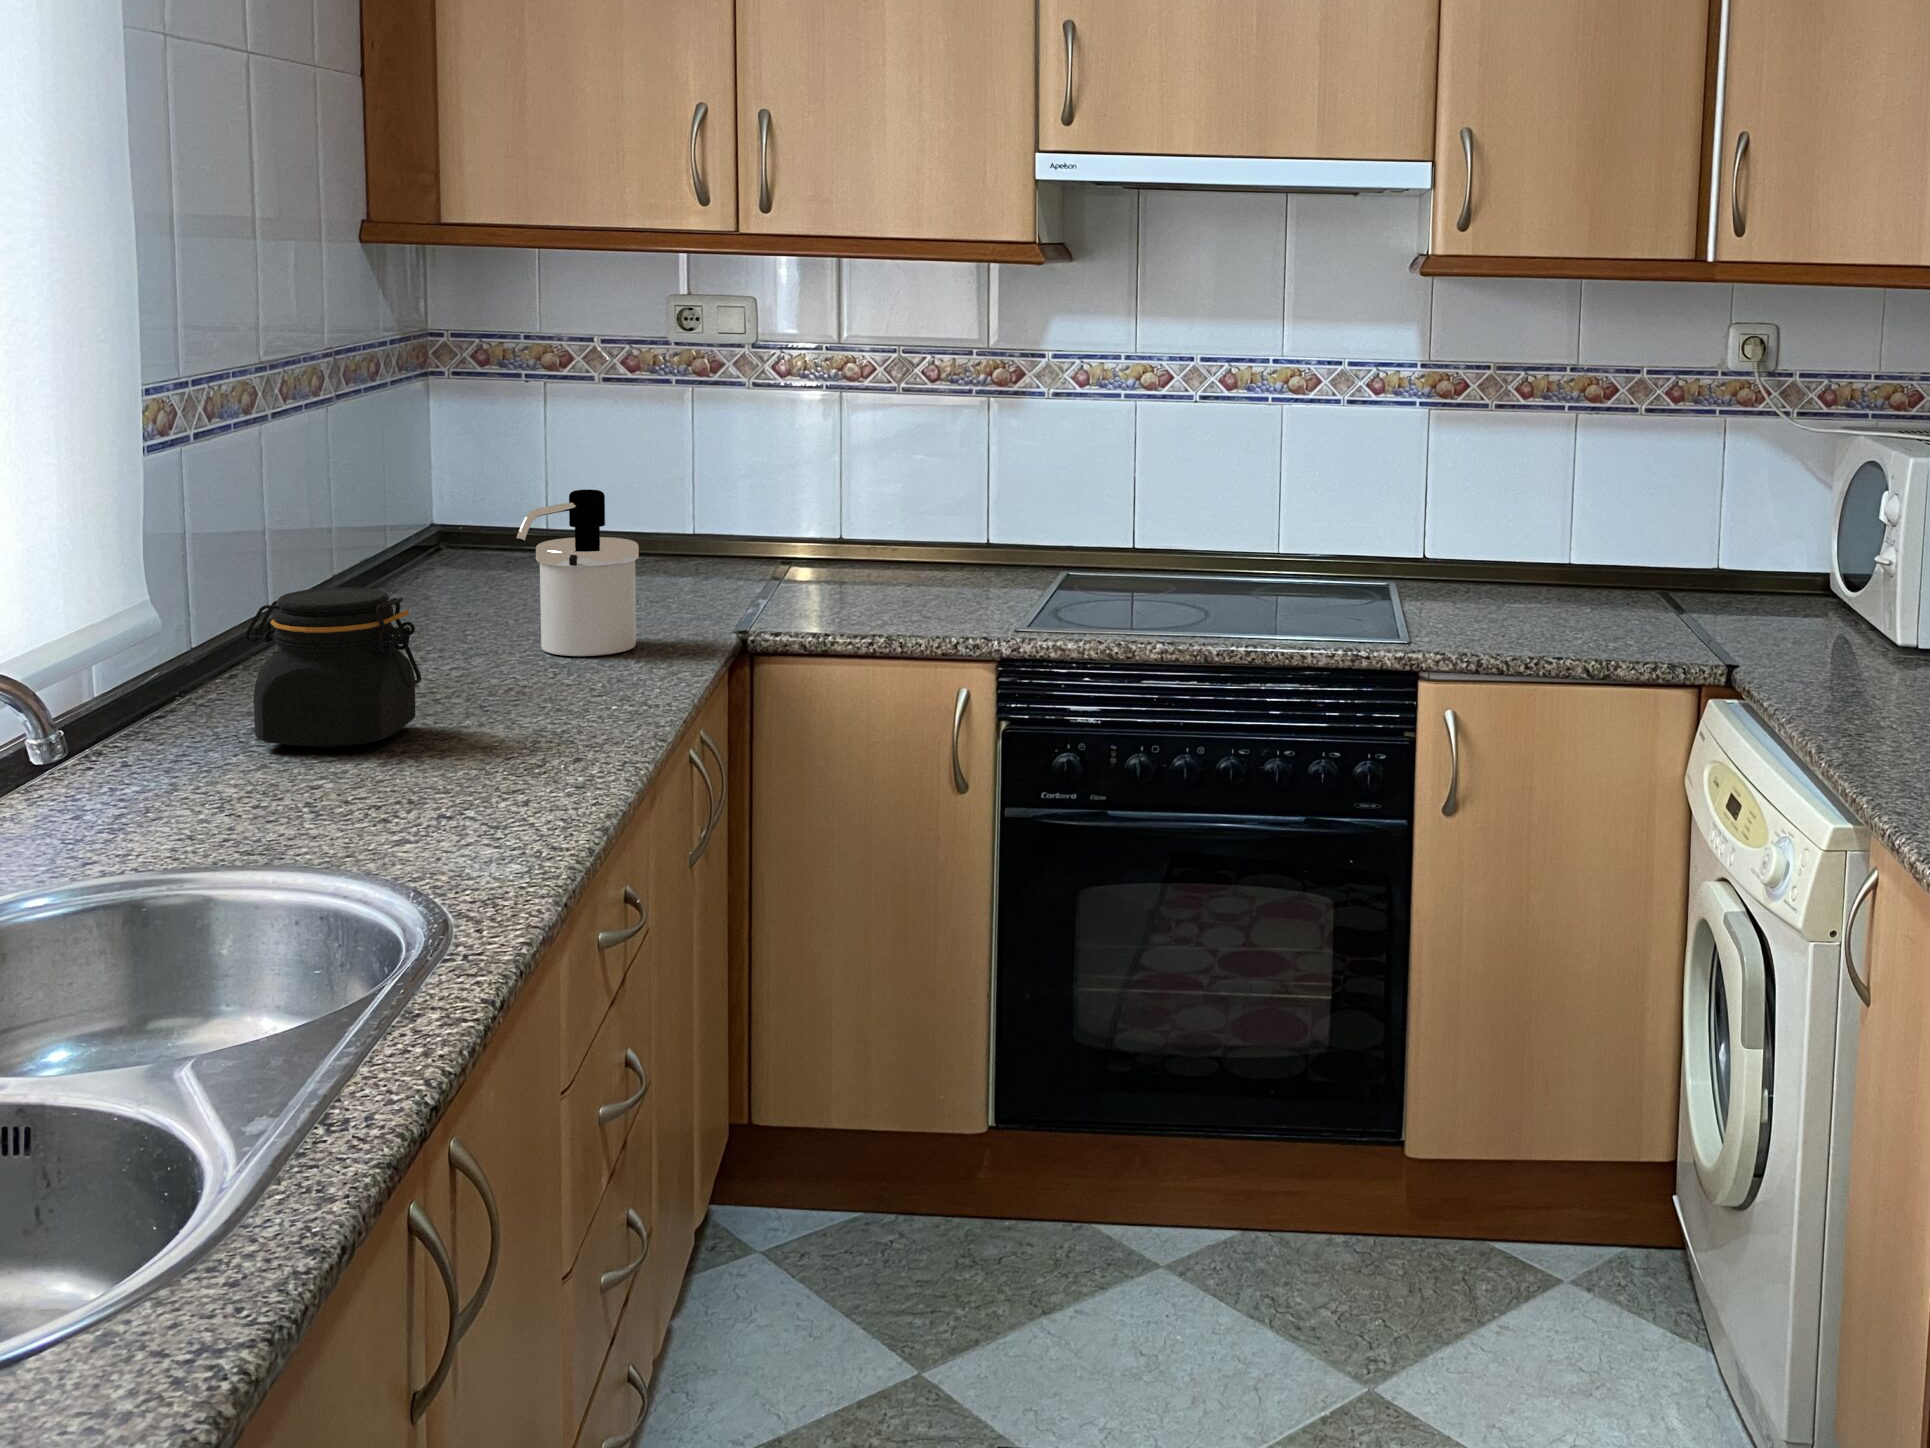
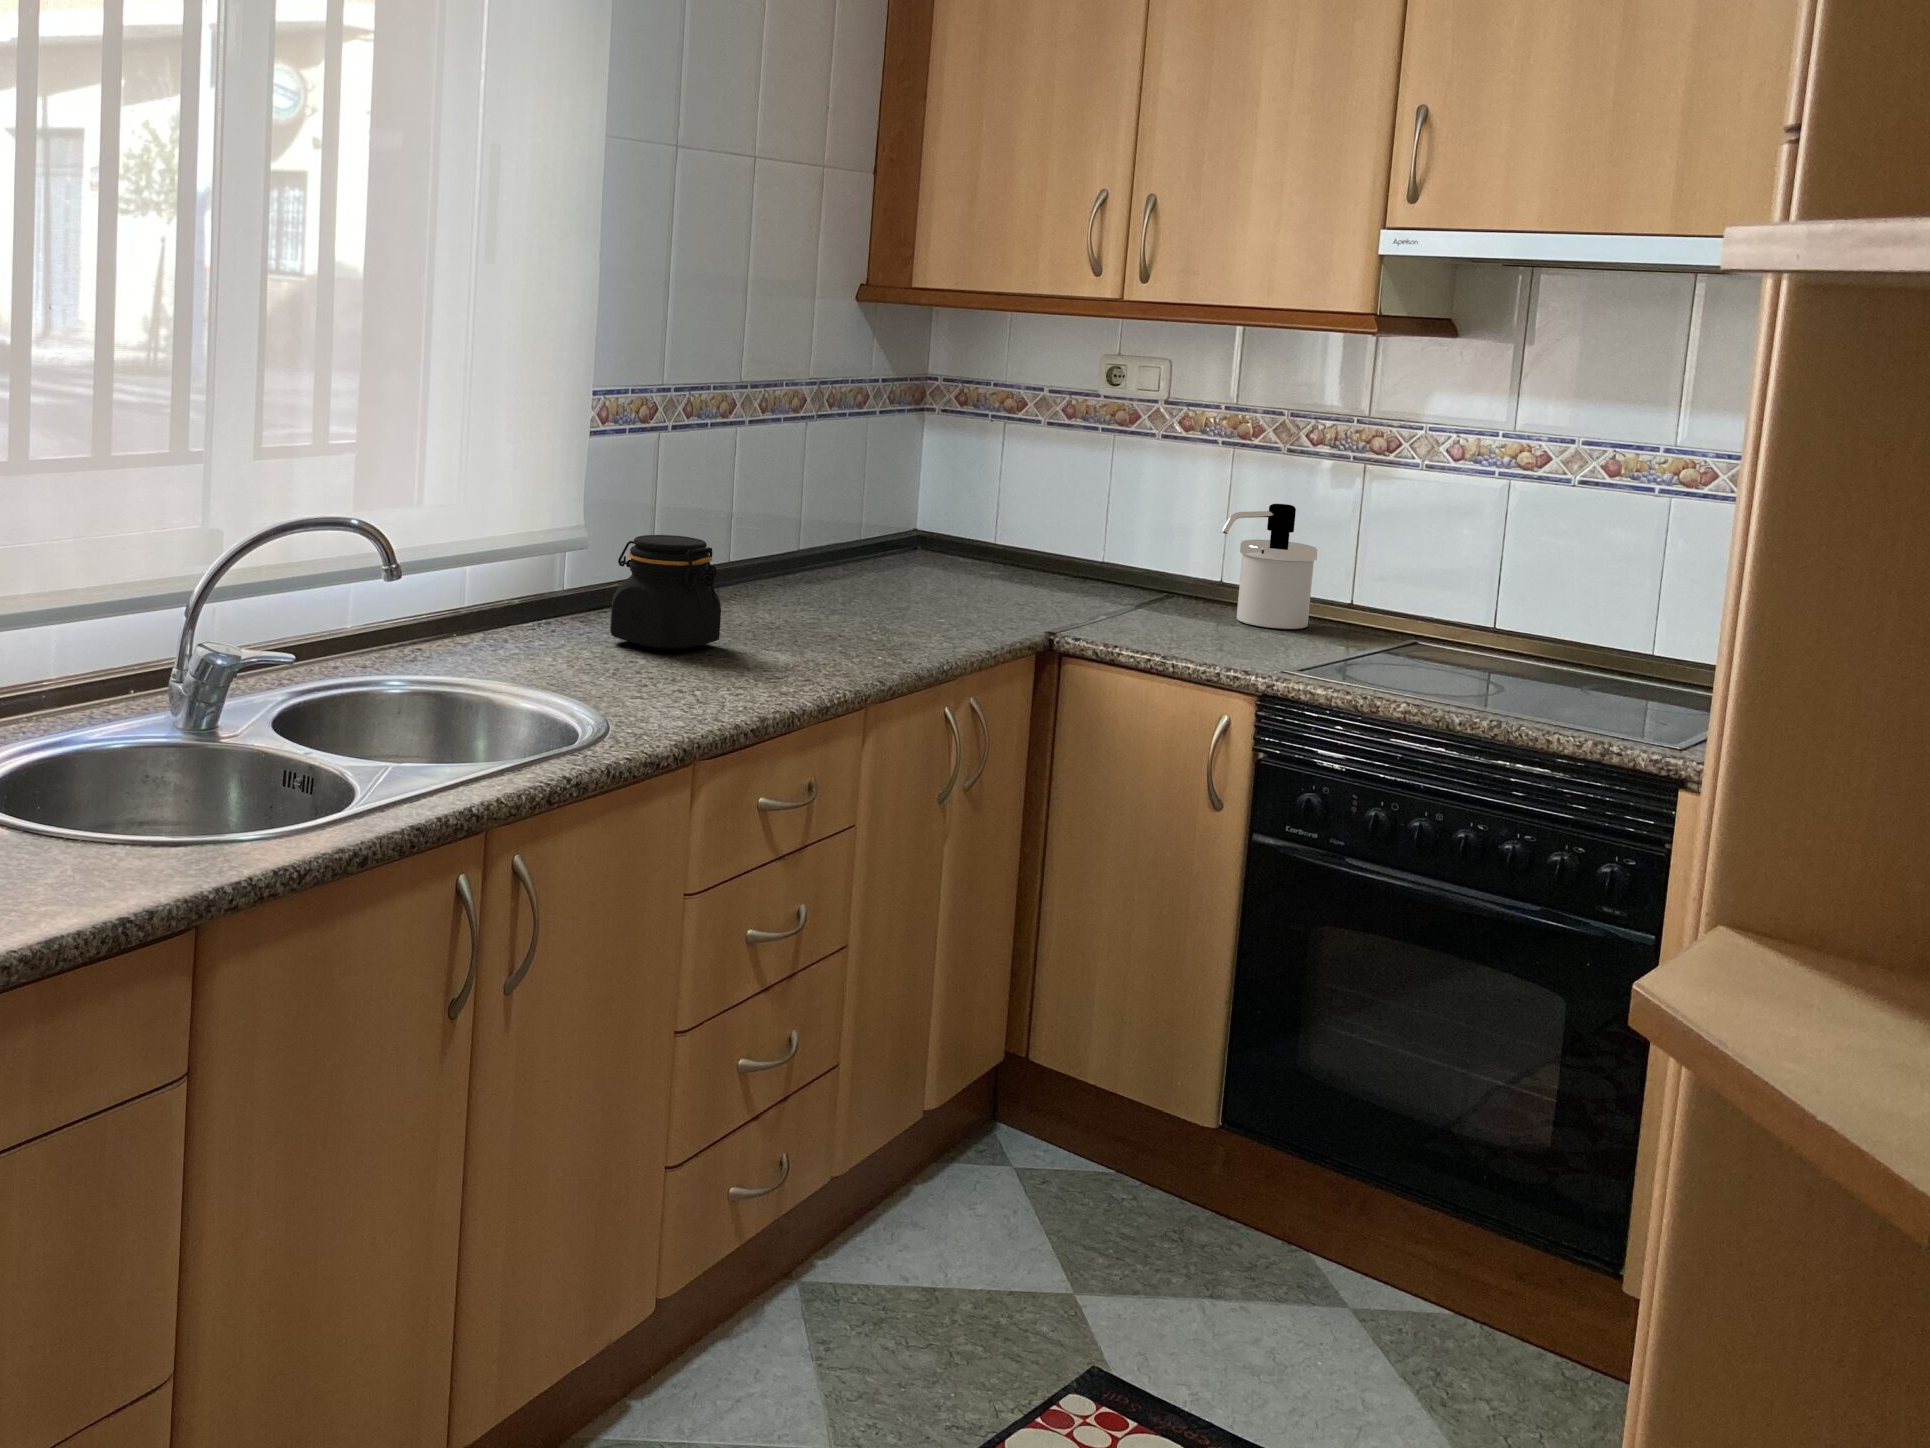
soap dispenser: present [516,489,639,656] -> present [1222,504,1317,629]

